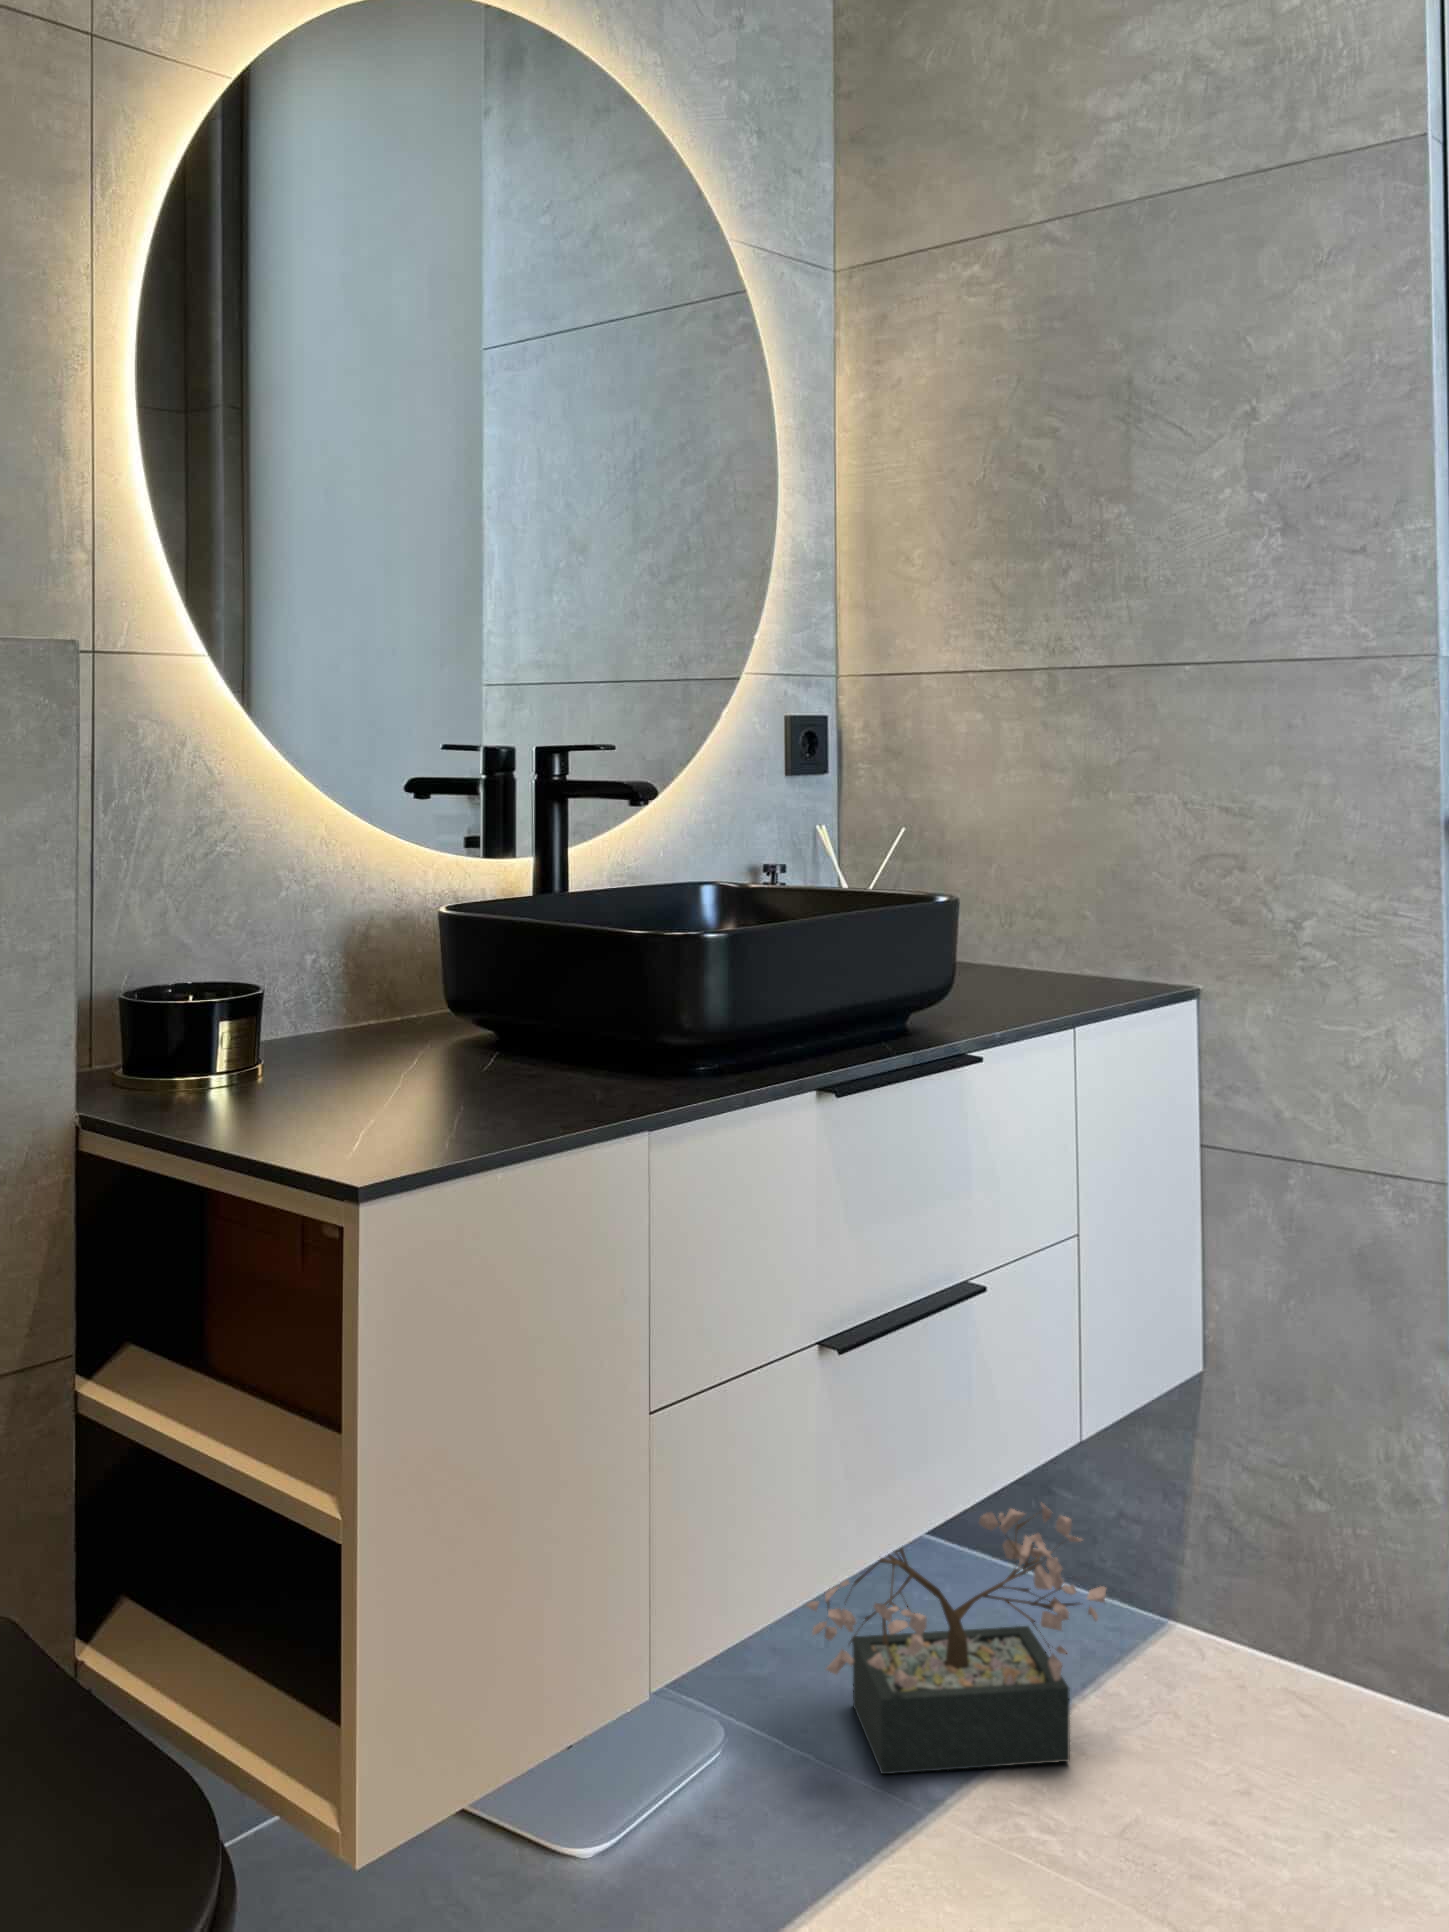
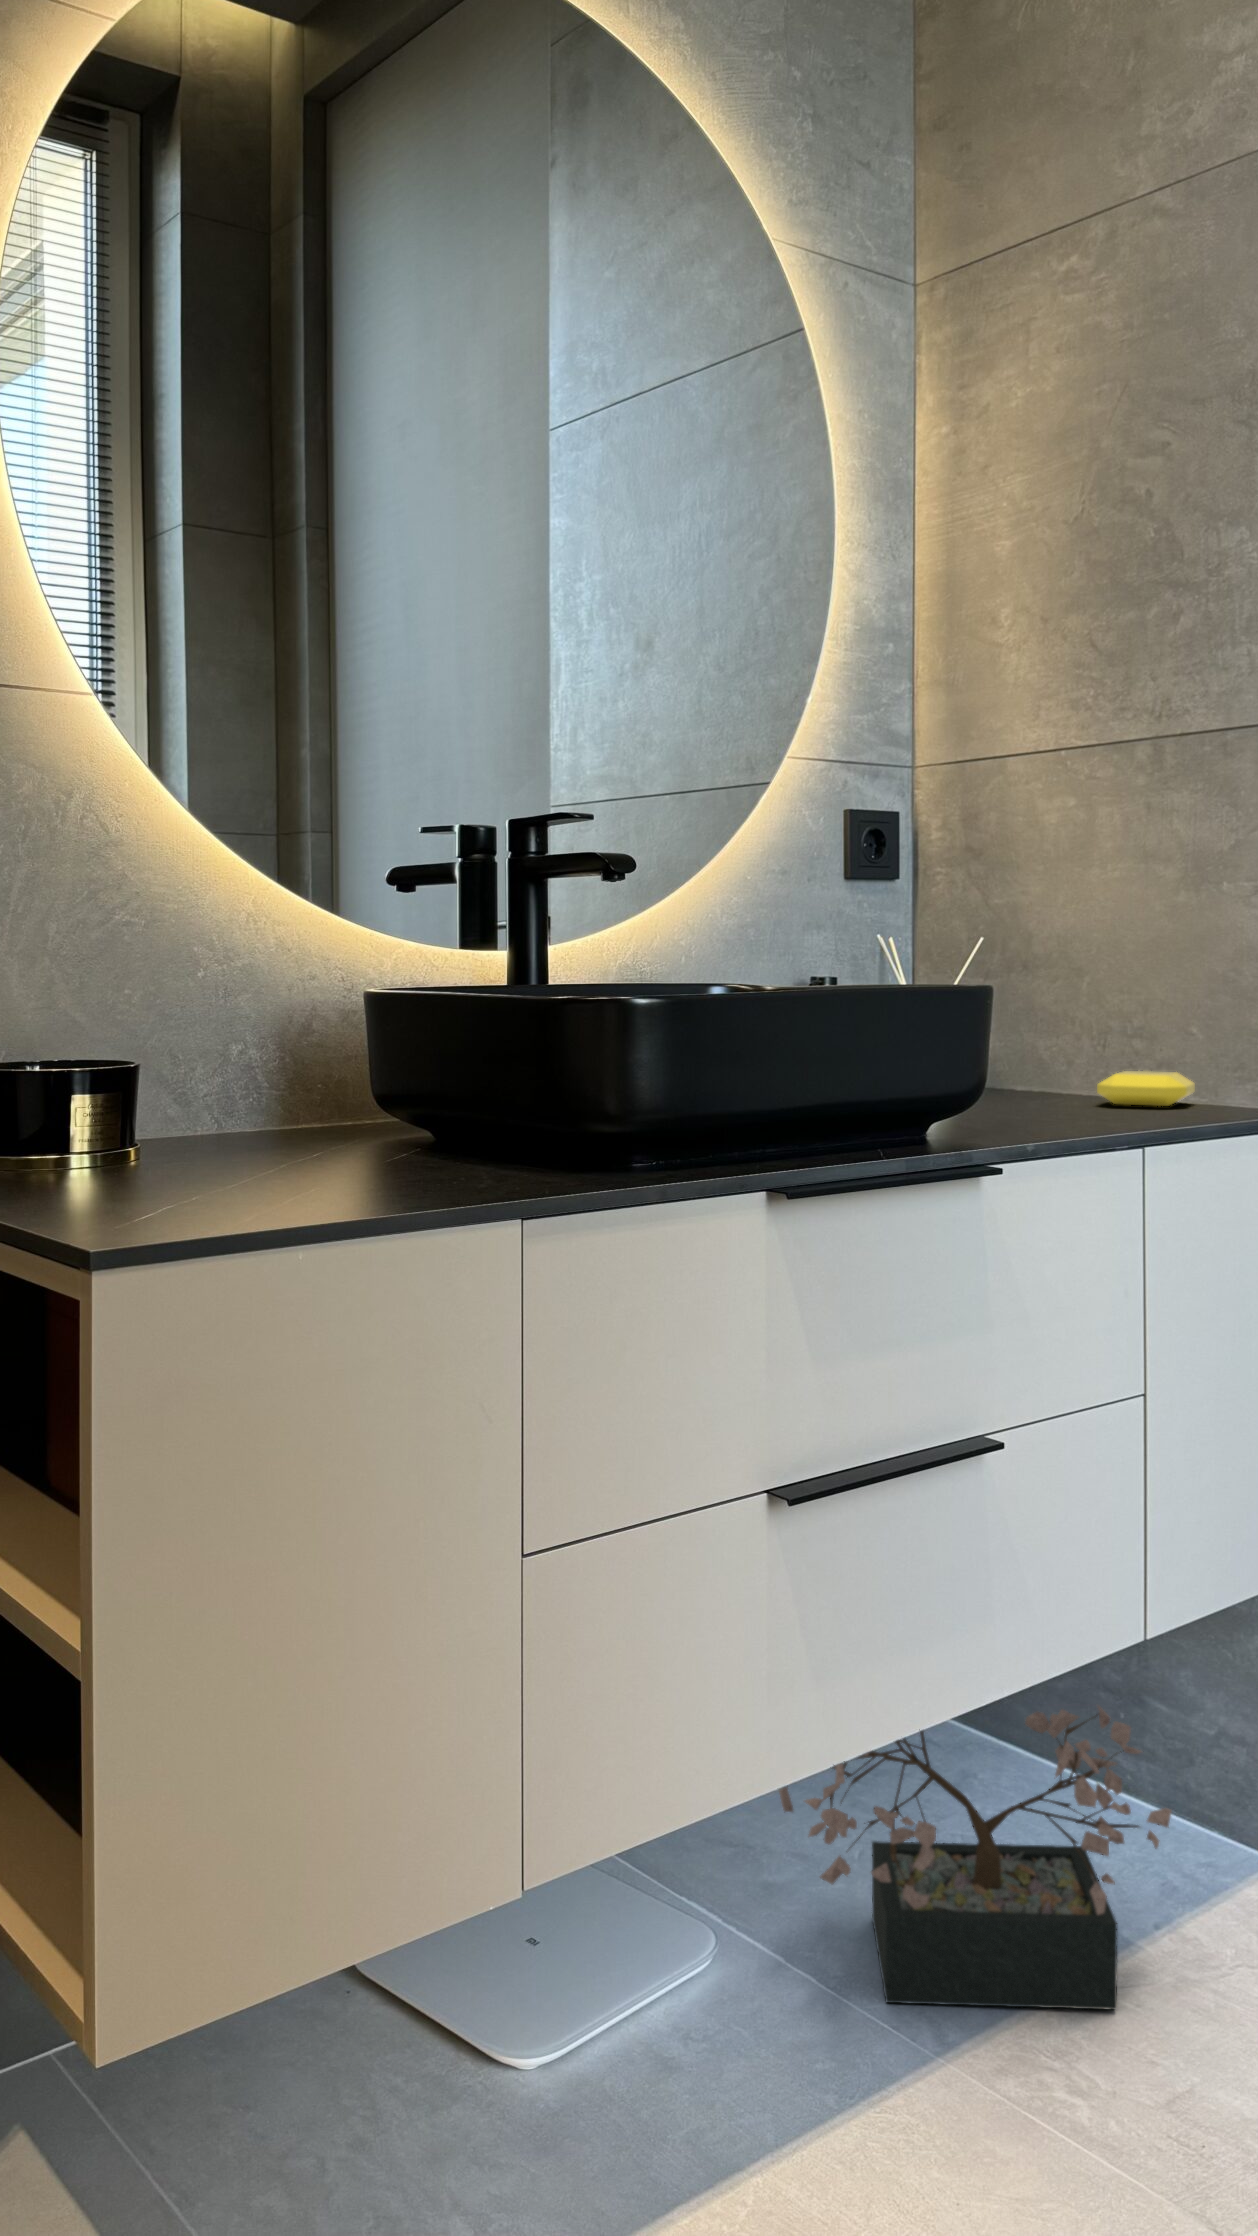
soap bar: none [1019,952,1097,984] -> present [1097,1071,1195,1106]

